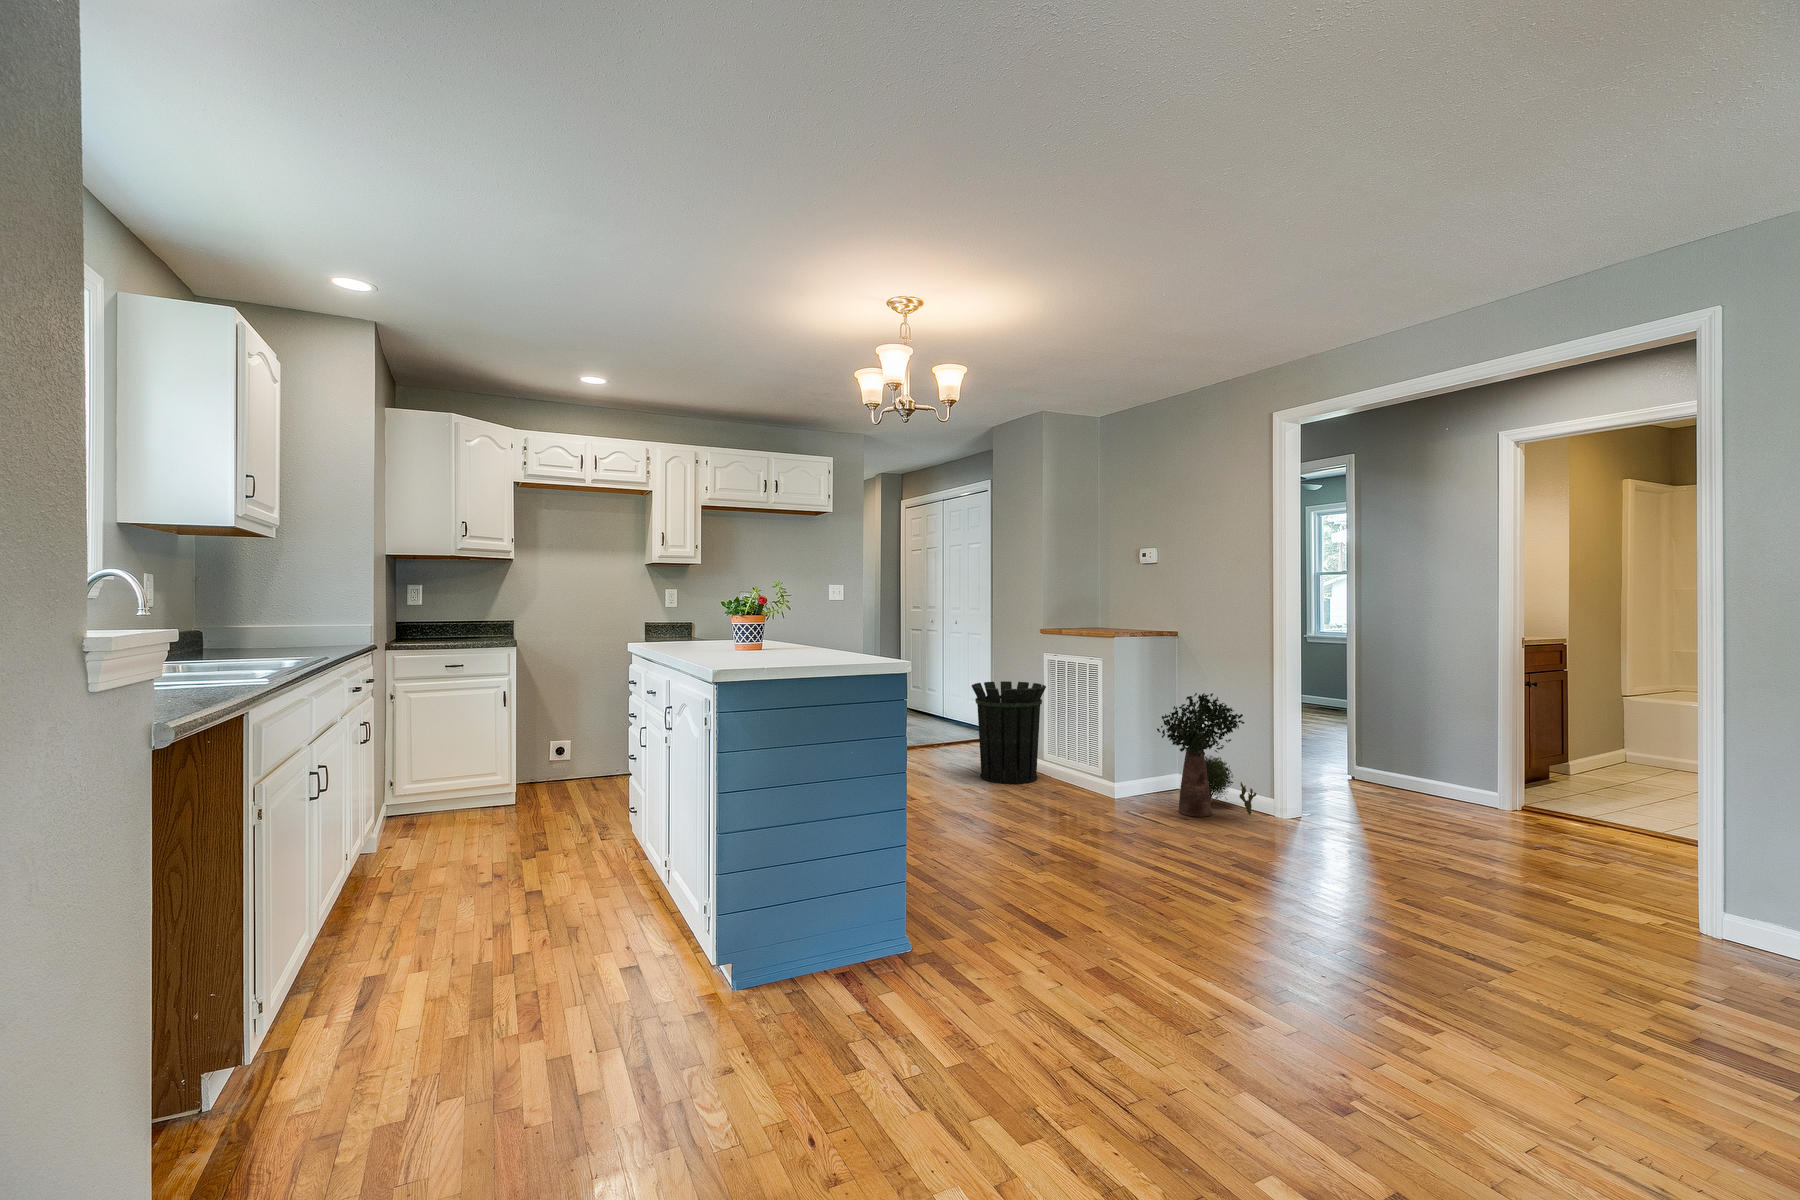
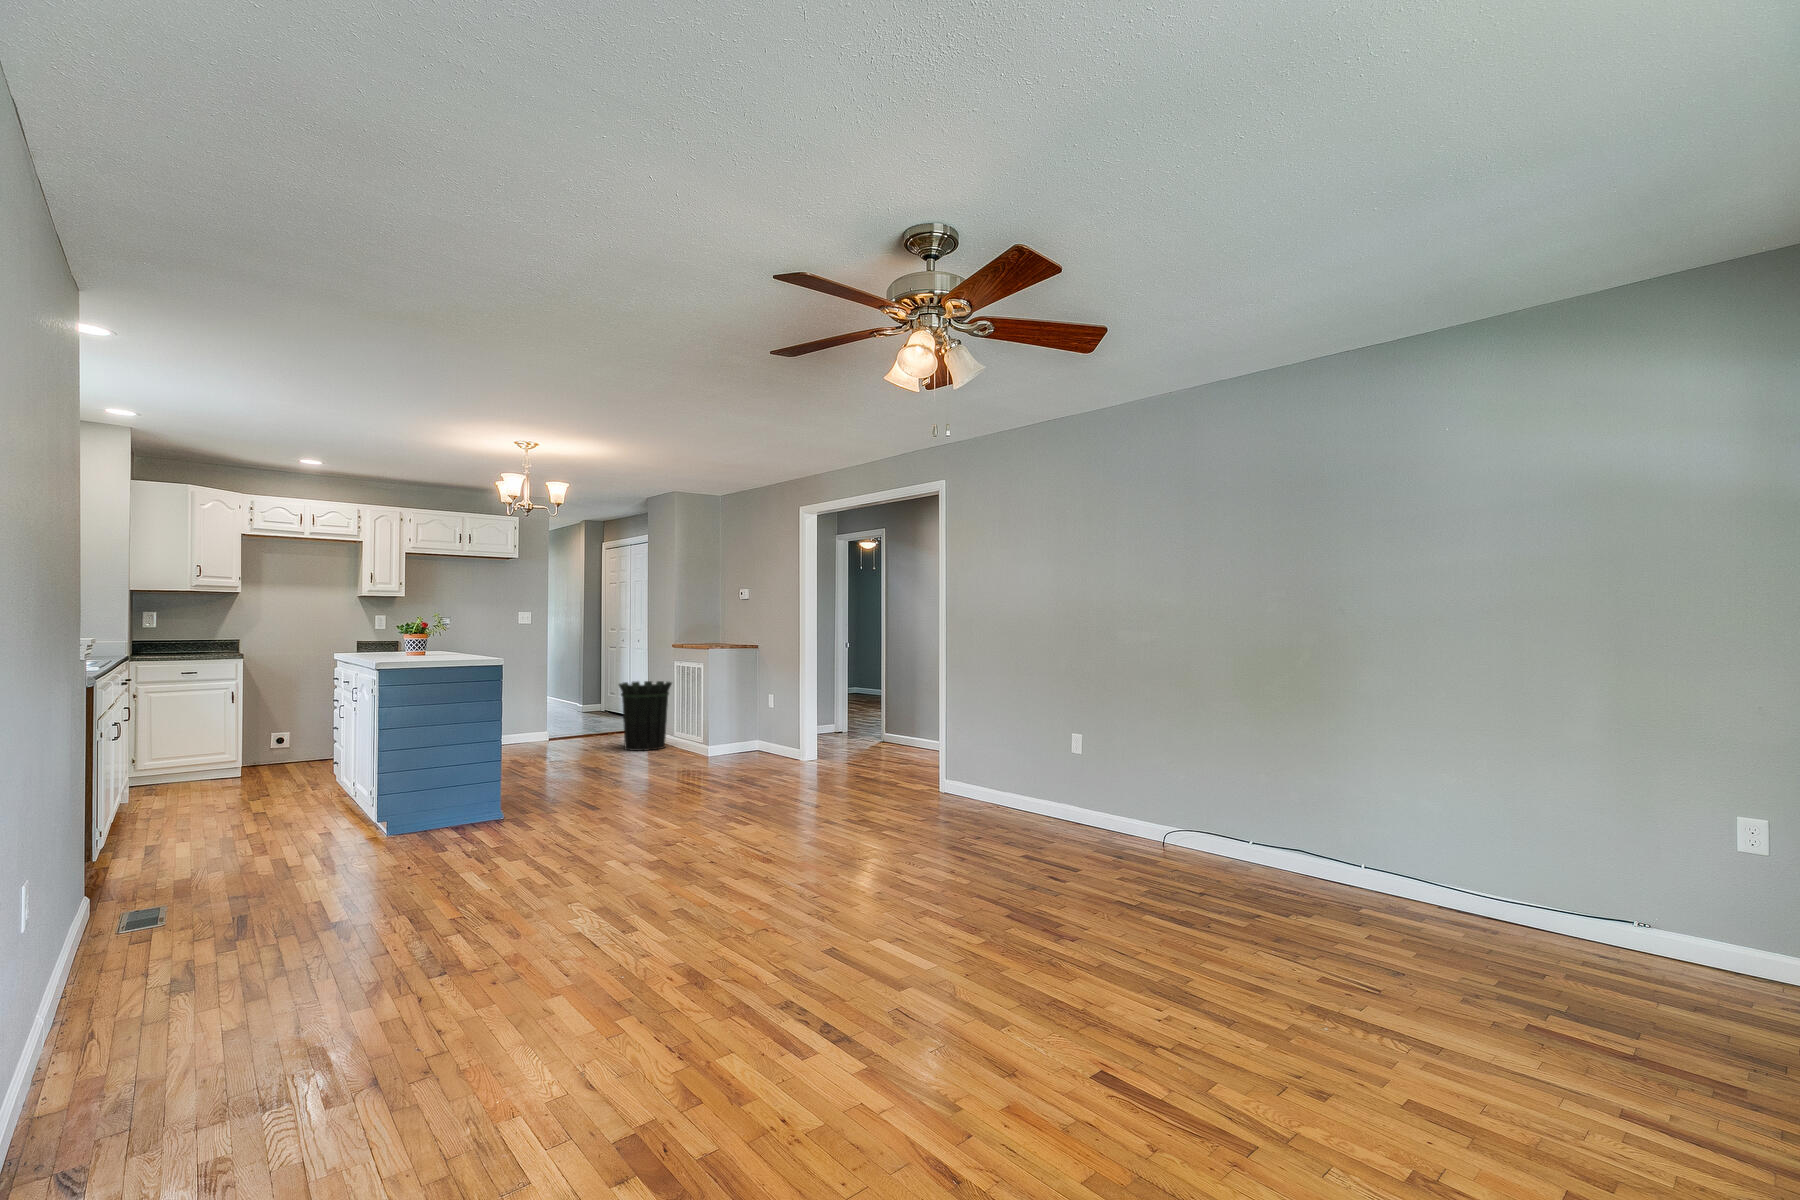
potted plant: present [1157,693,1256,817] -> none [728,682,788,761]

